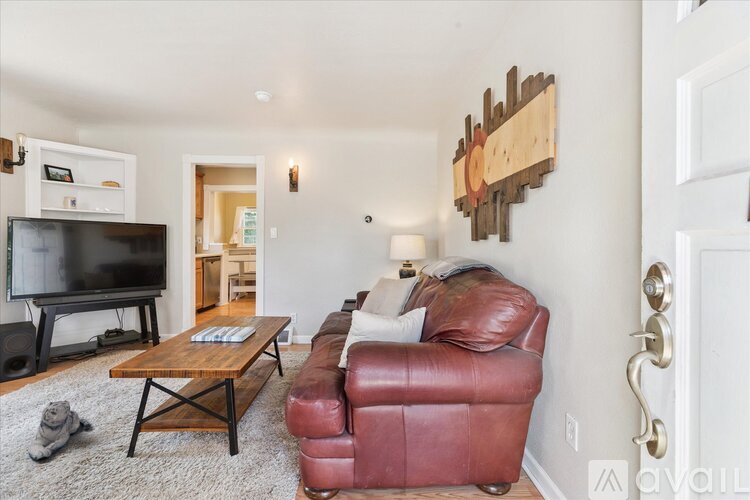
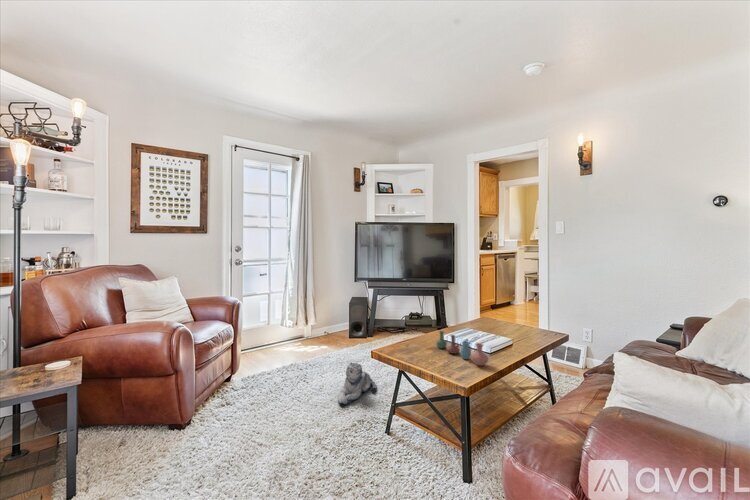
vase: none [189,332,247,352] -> present [436,331,489,366]

